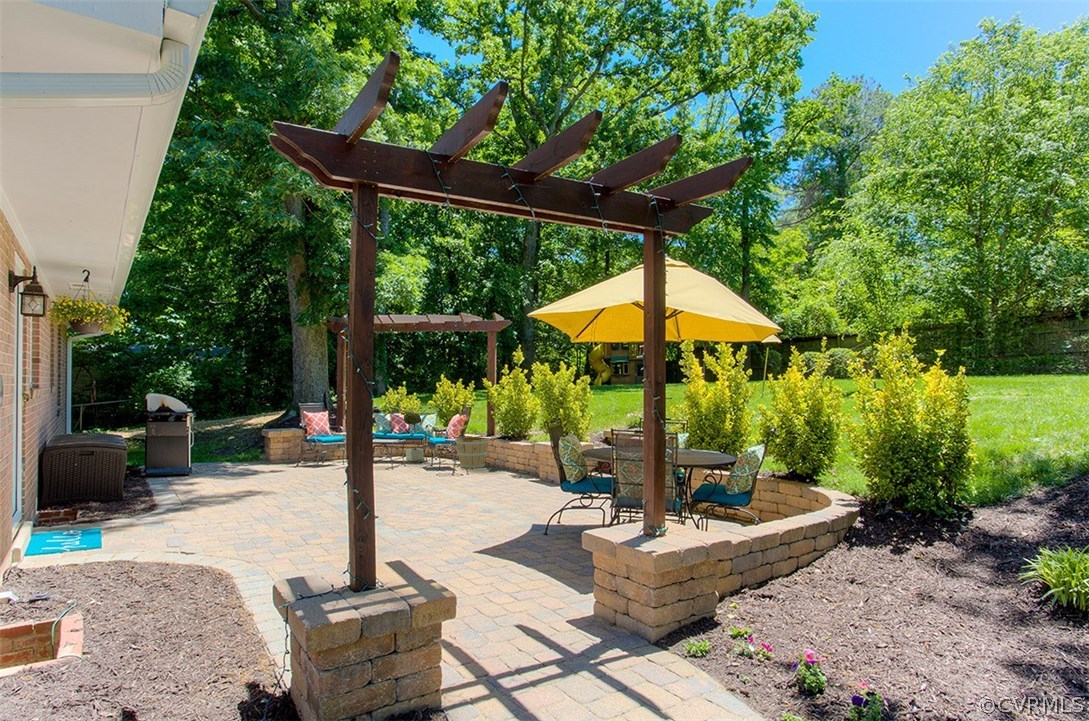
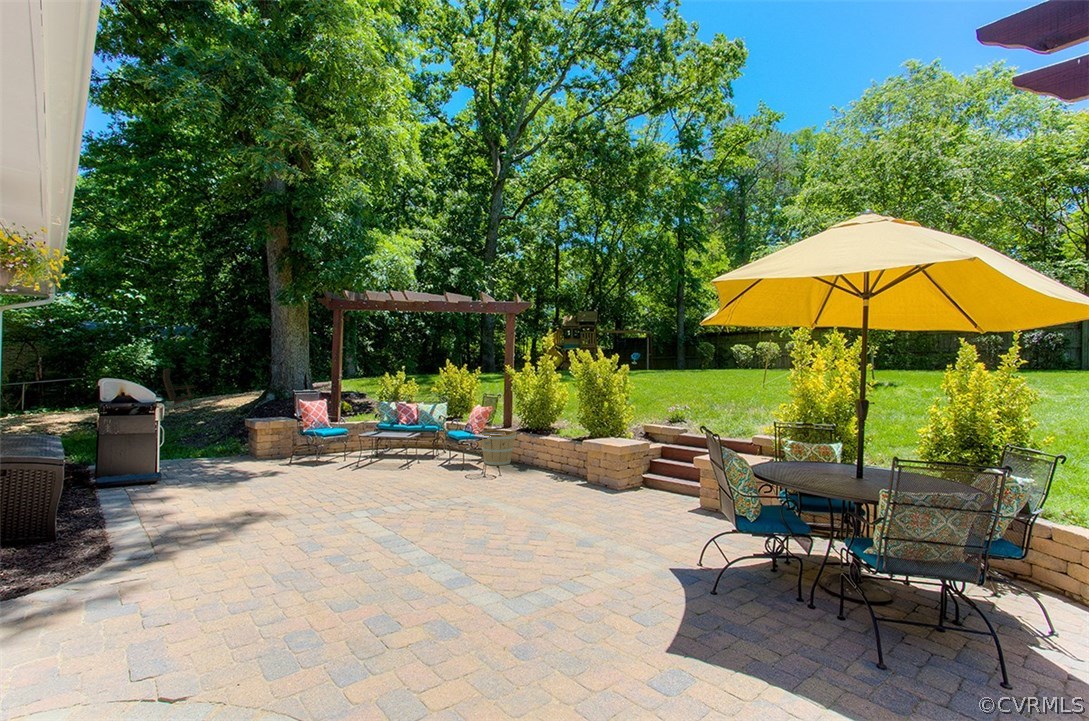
lounge chair: none [199,389,228,429] -> present [163,369,194,409]
potted tree: present [404,411,424,461] -> none [412,400,434,454]

